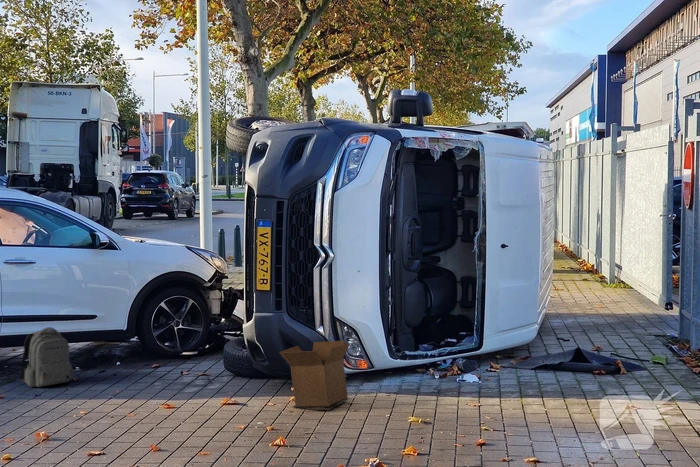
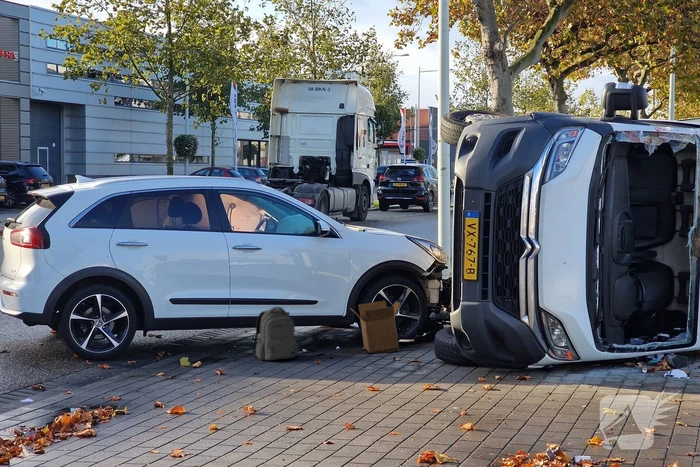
cardboard box: present [280,341,350,410] -> present [350,301,401,353]

